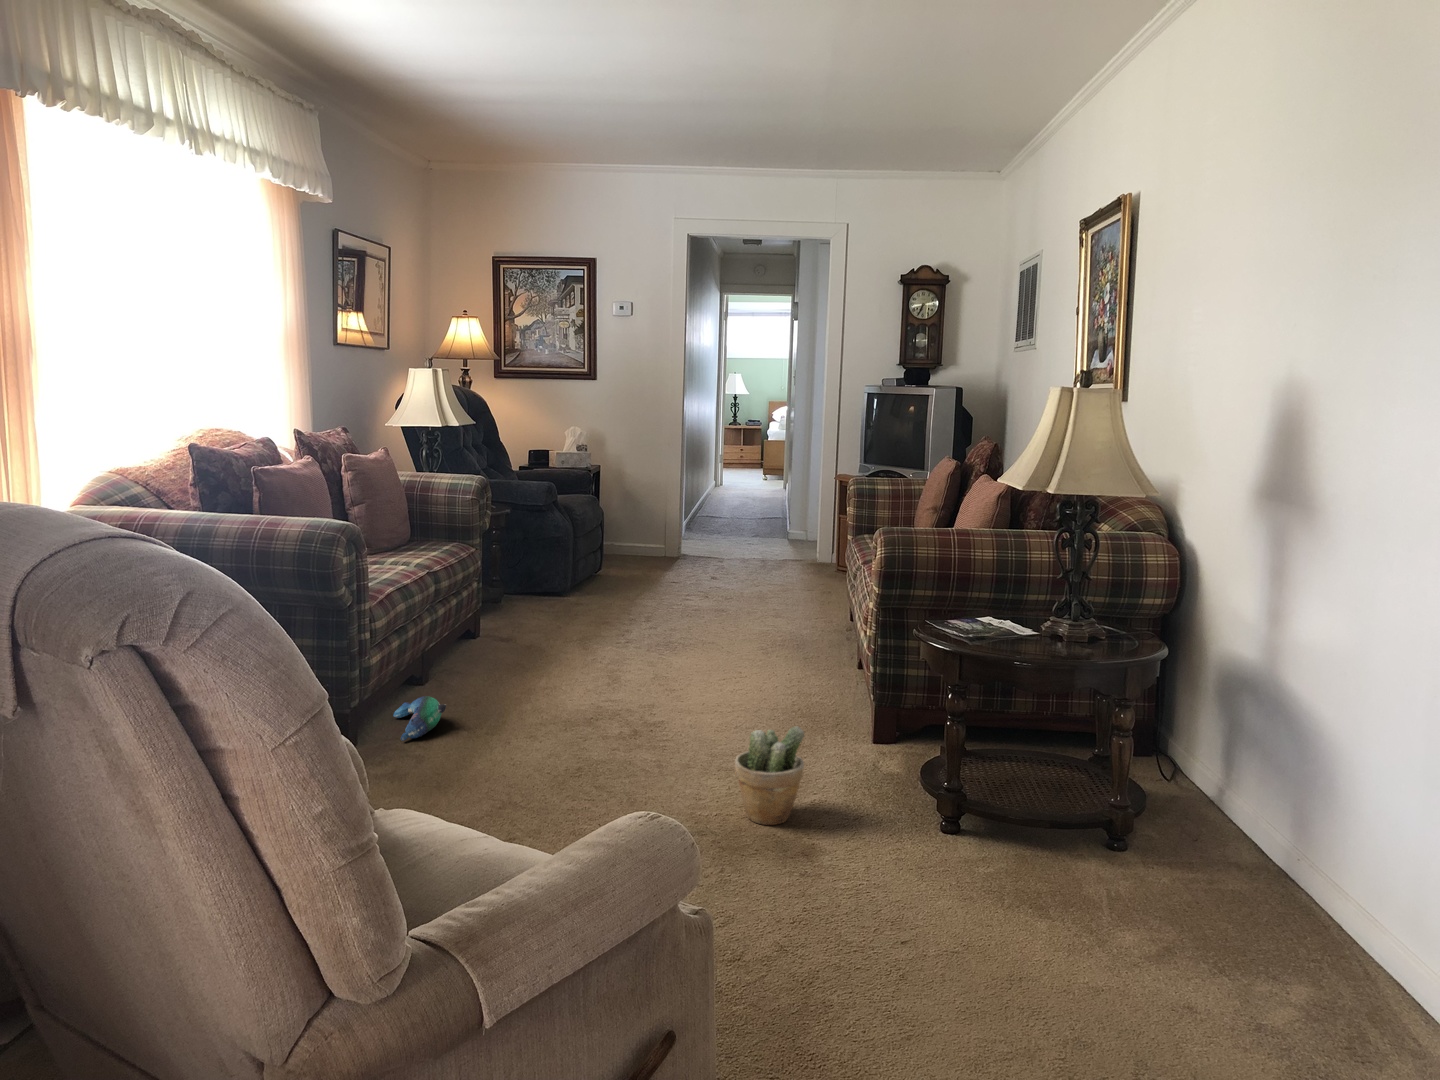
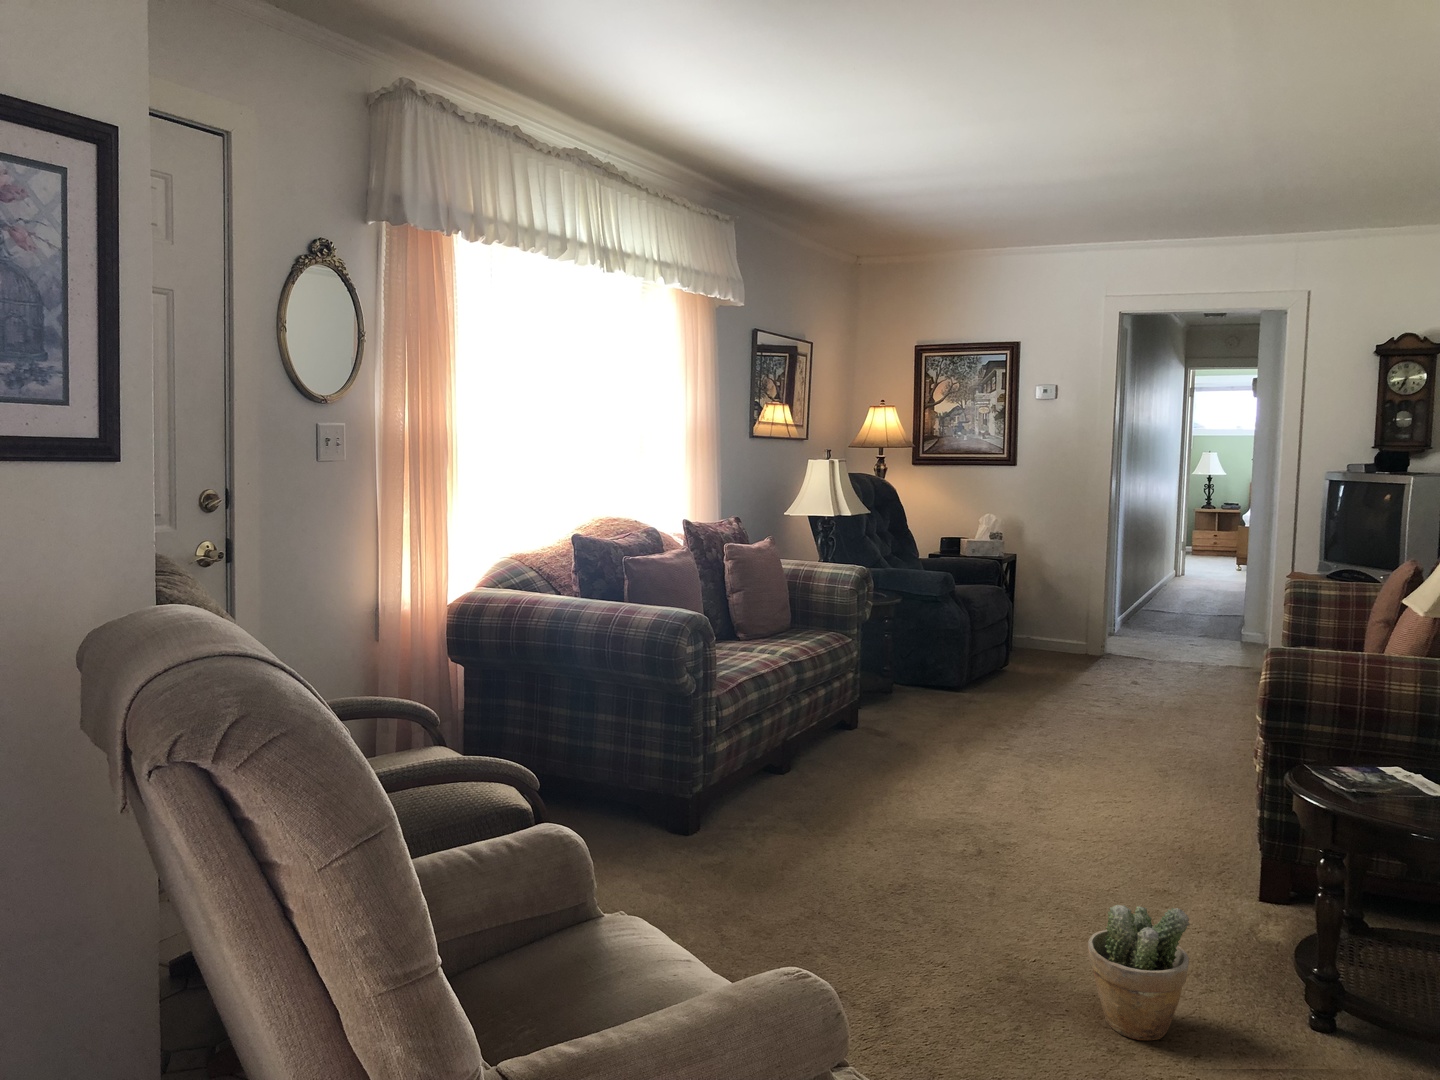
plush toy: present [393,696,446,741] -> none [735,797,787,844]

